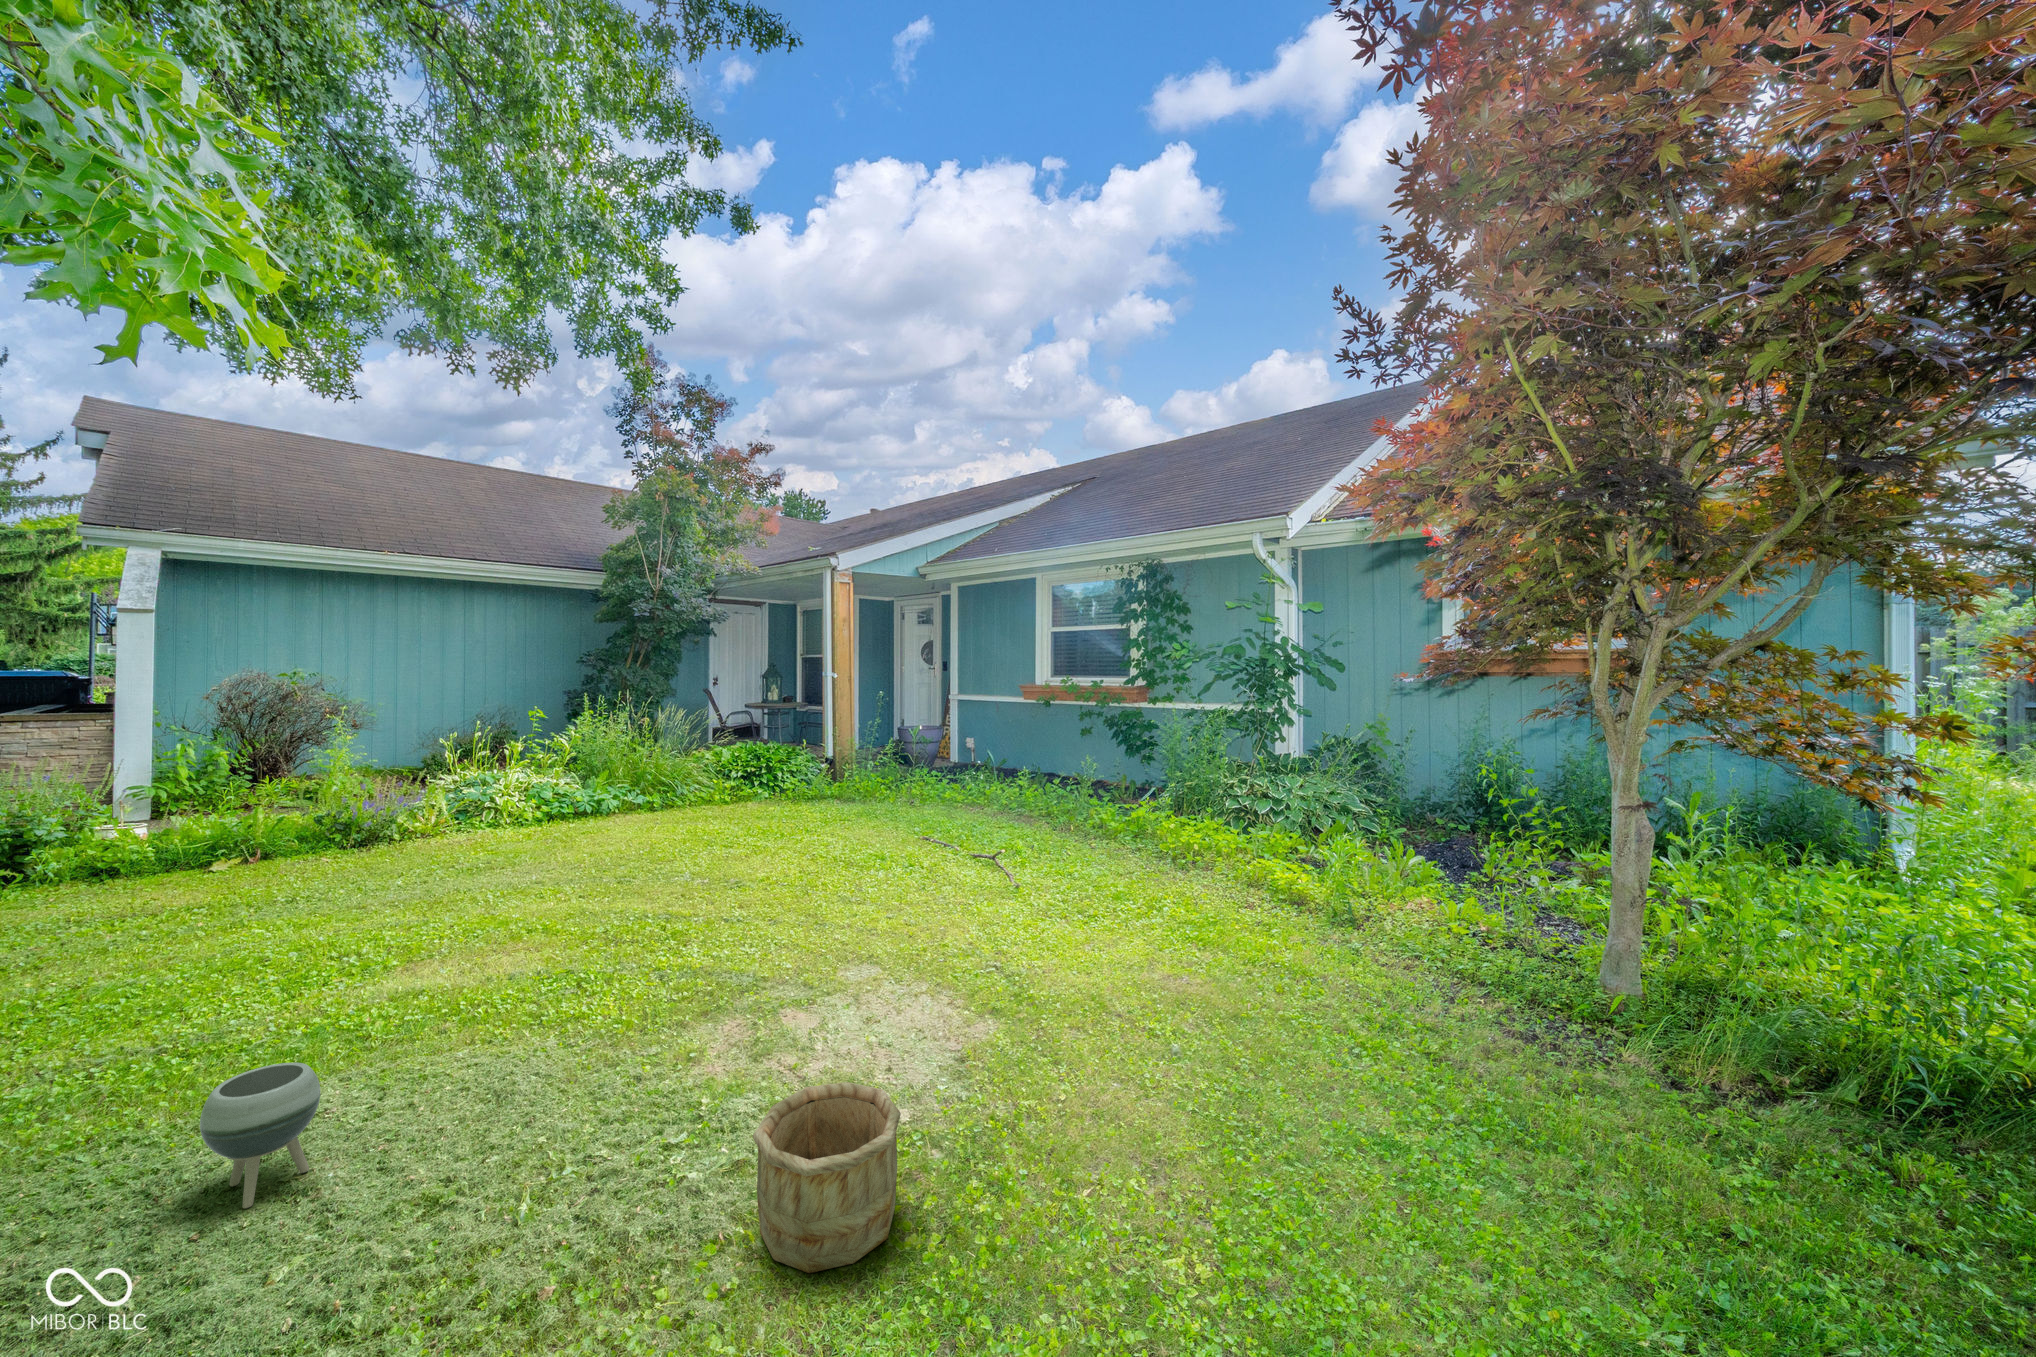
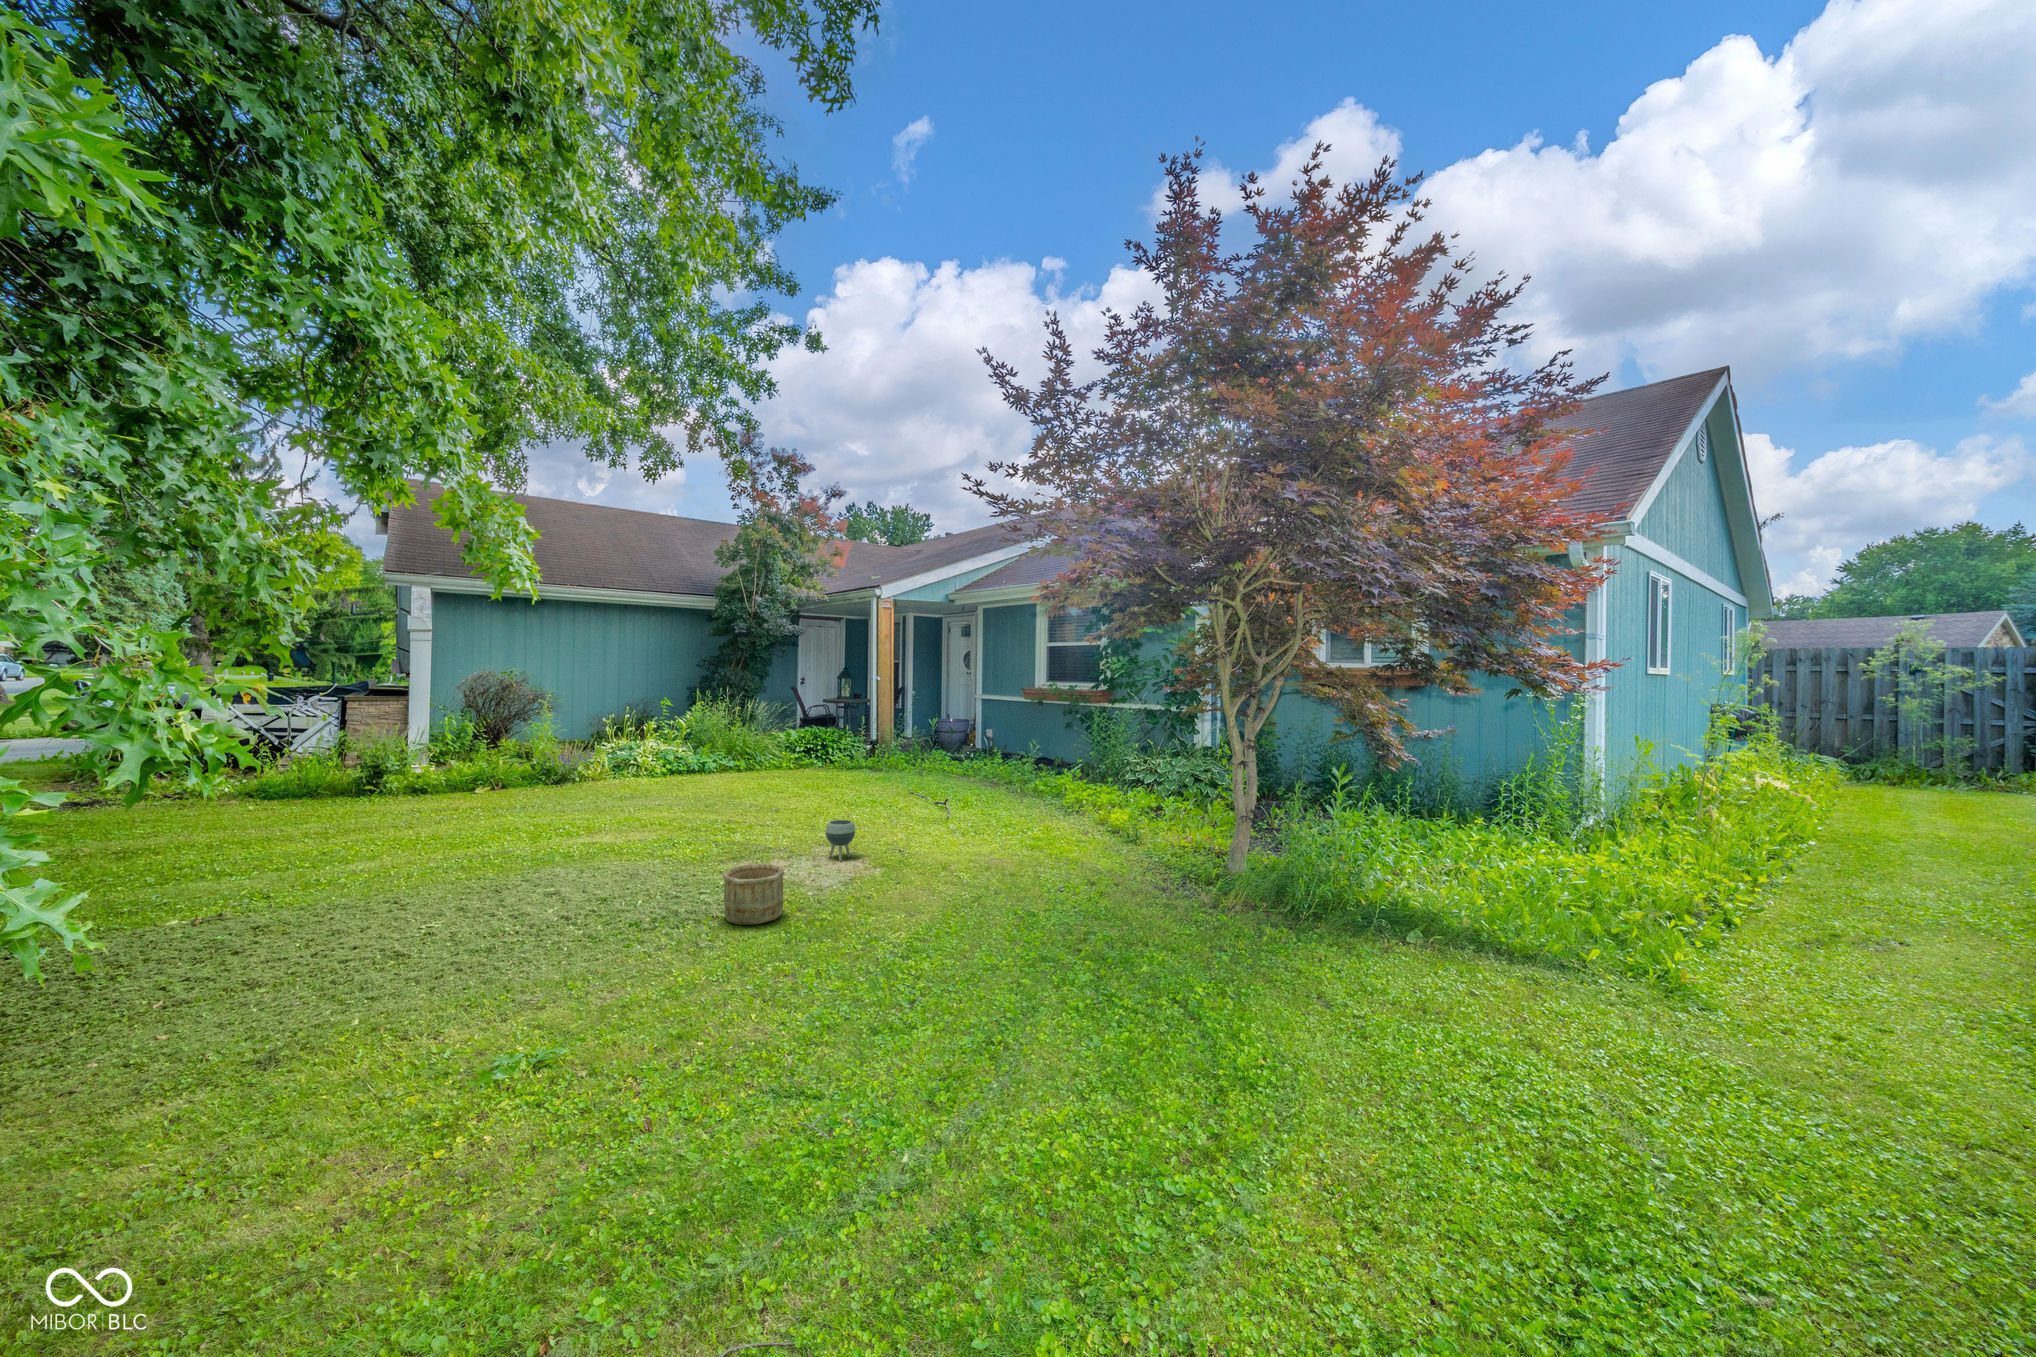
planter: present [200,1063,320,1208] -> present [825,820,855,861]

